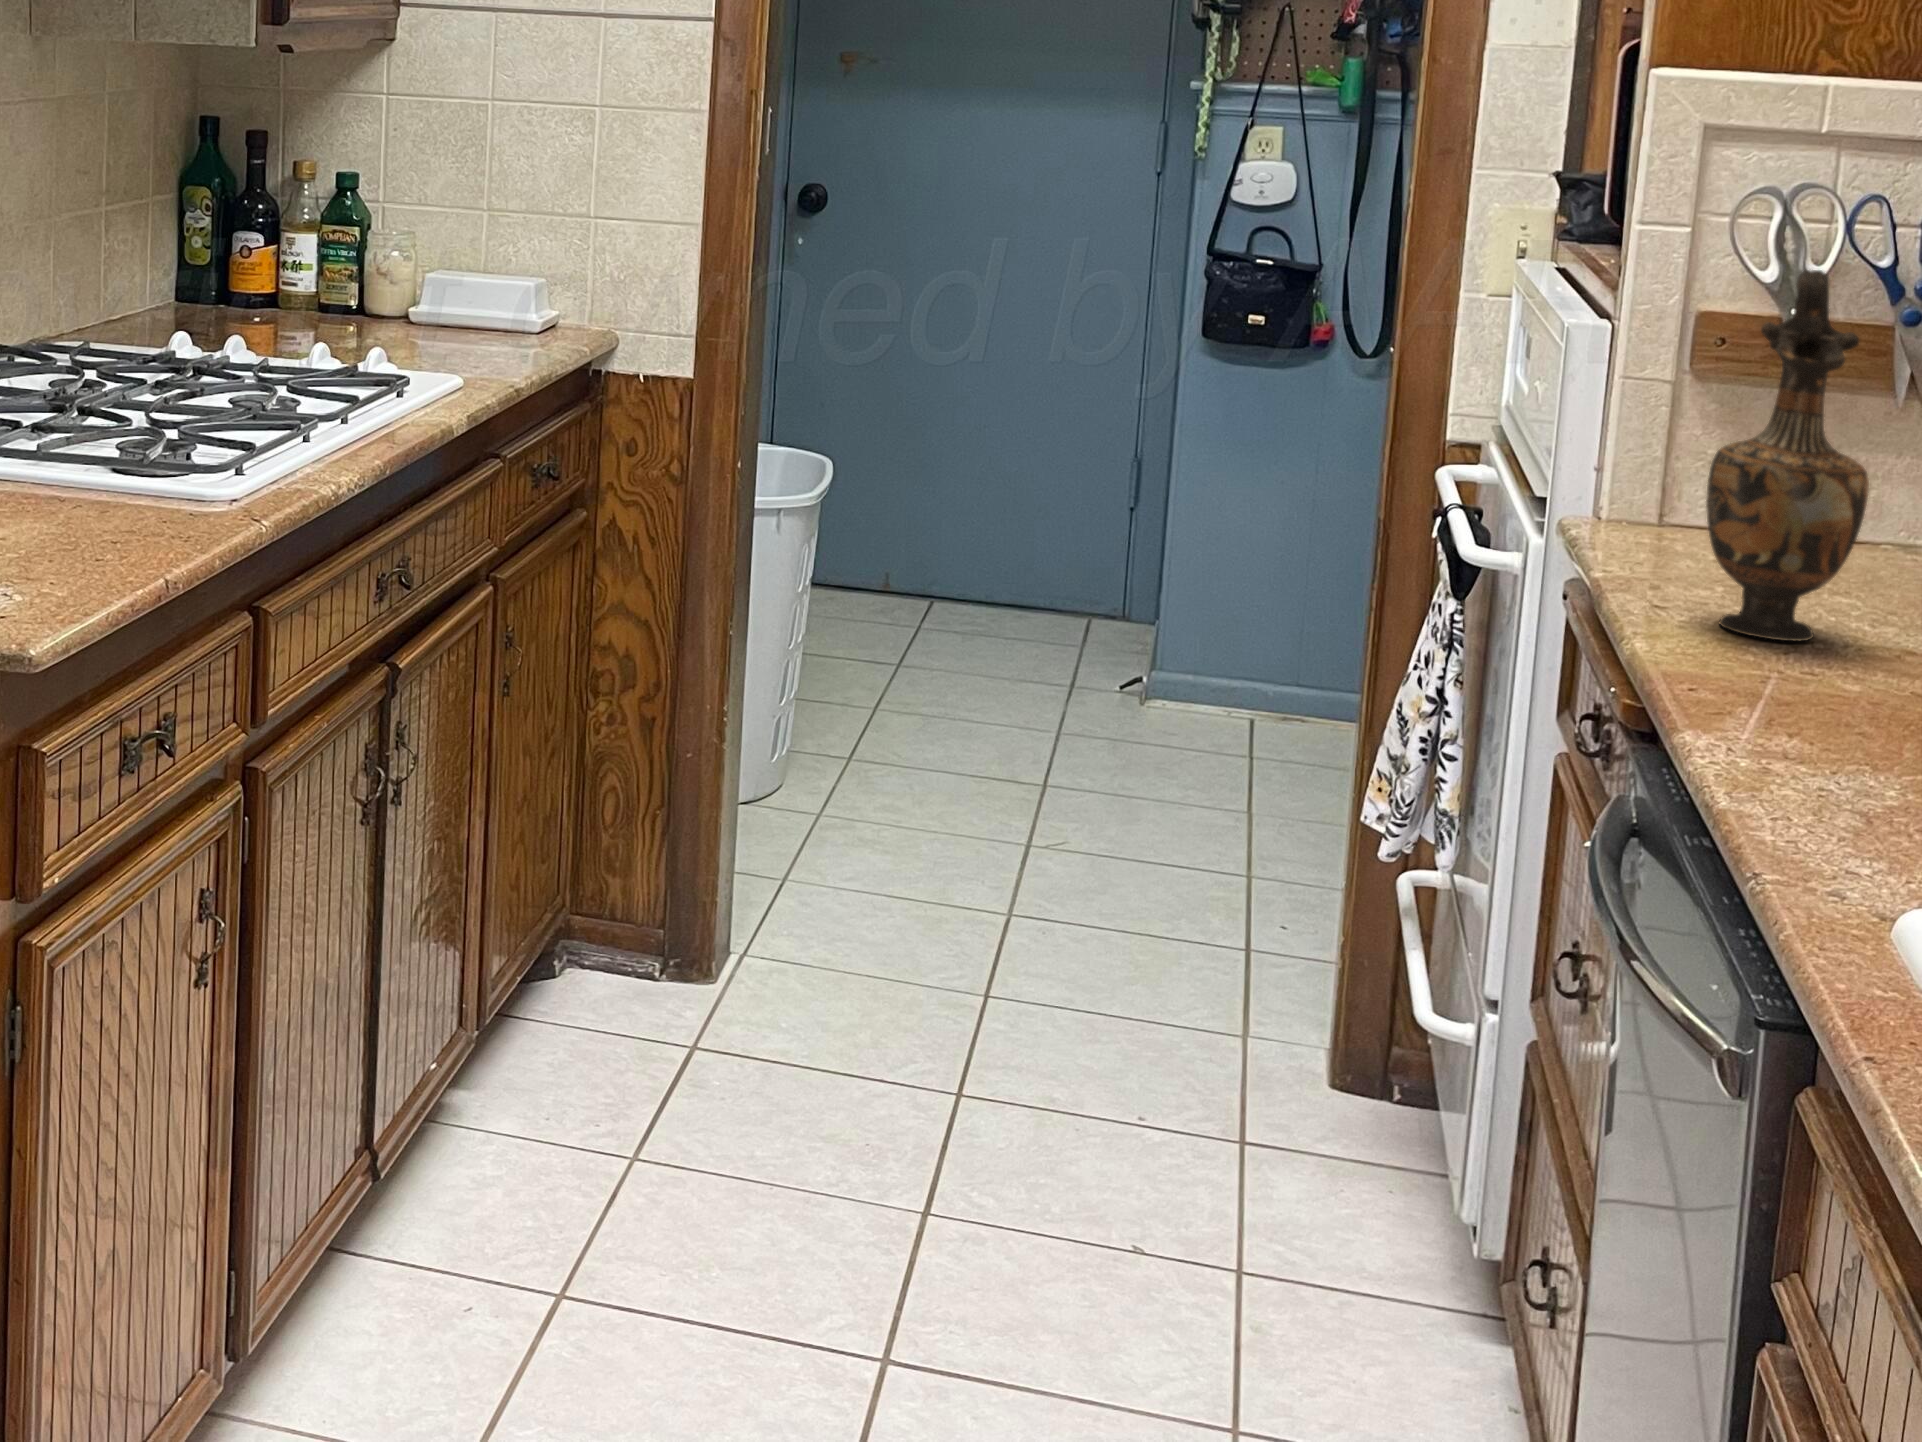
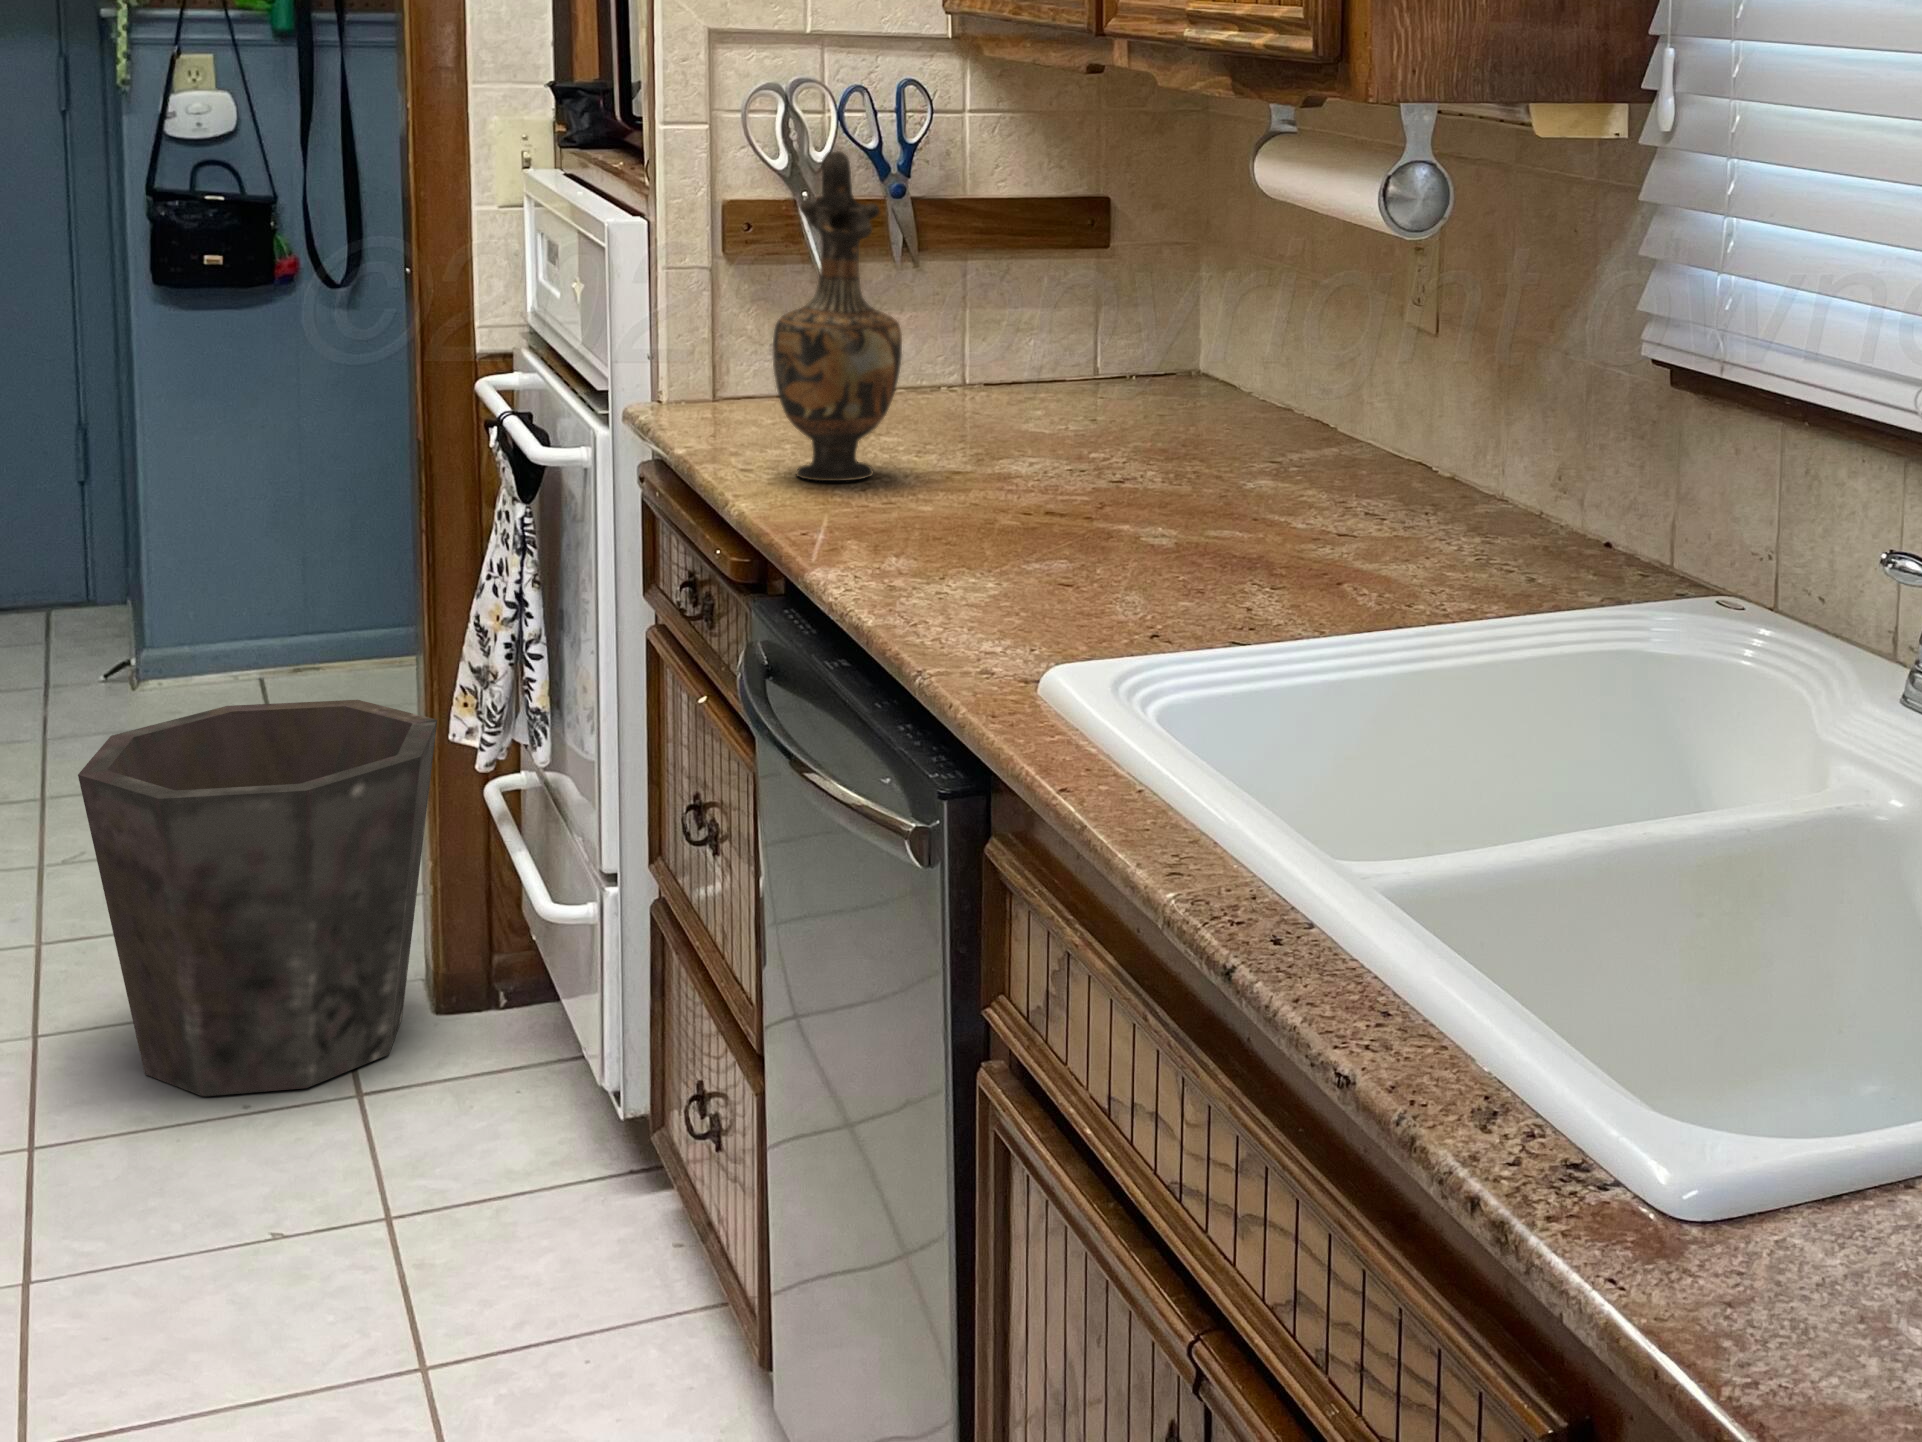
waste bin: none [1037,737,1362,1115] -> present [78,700,437,1096]

